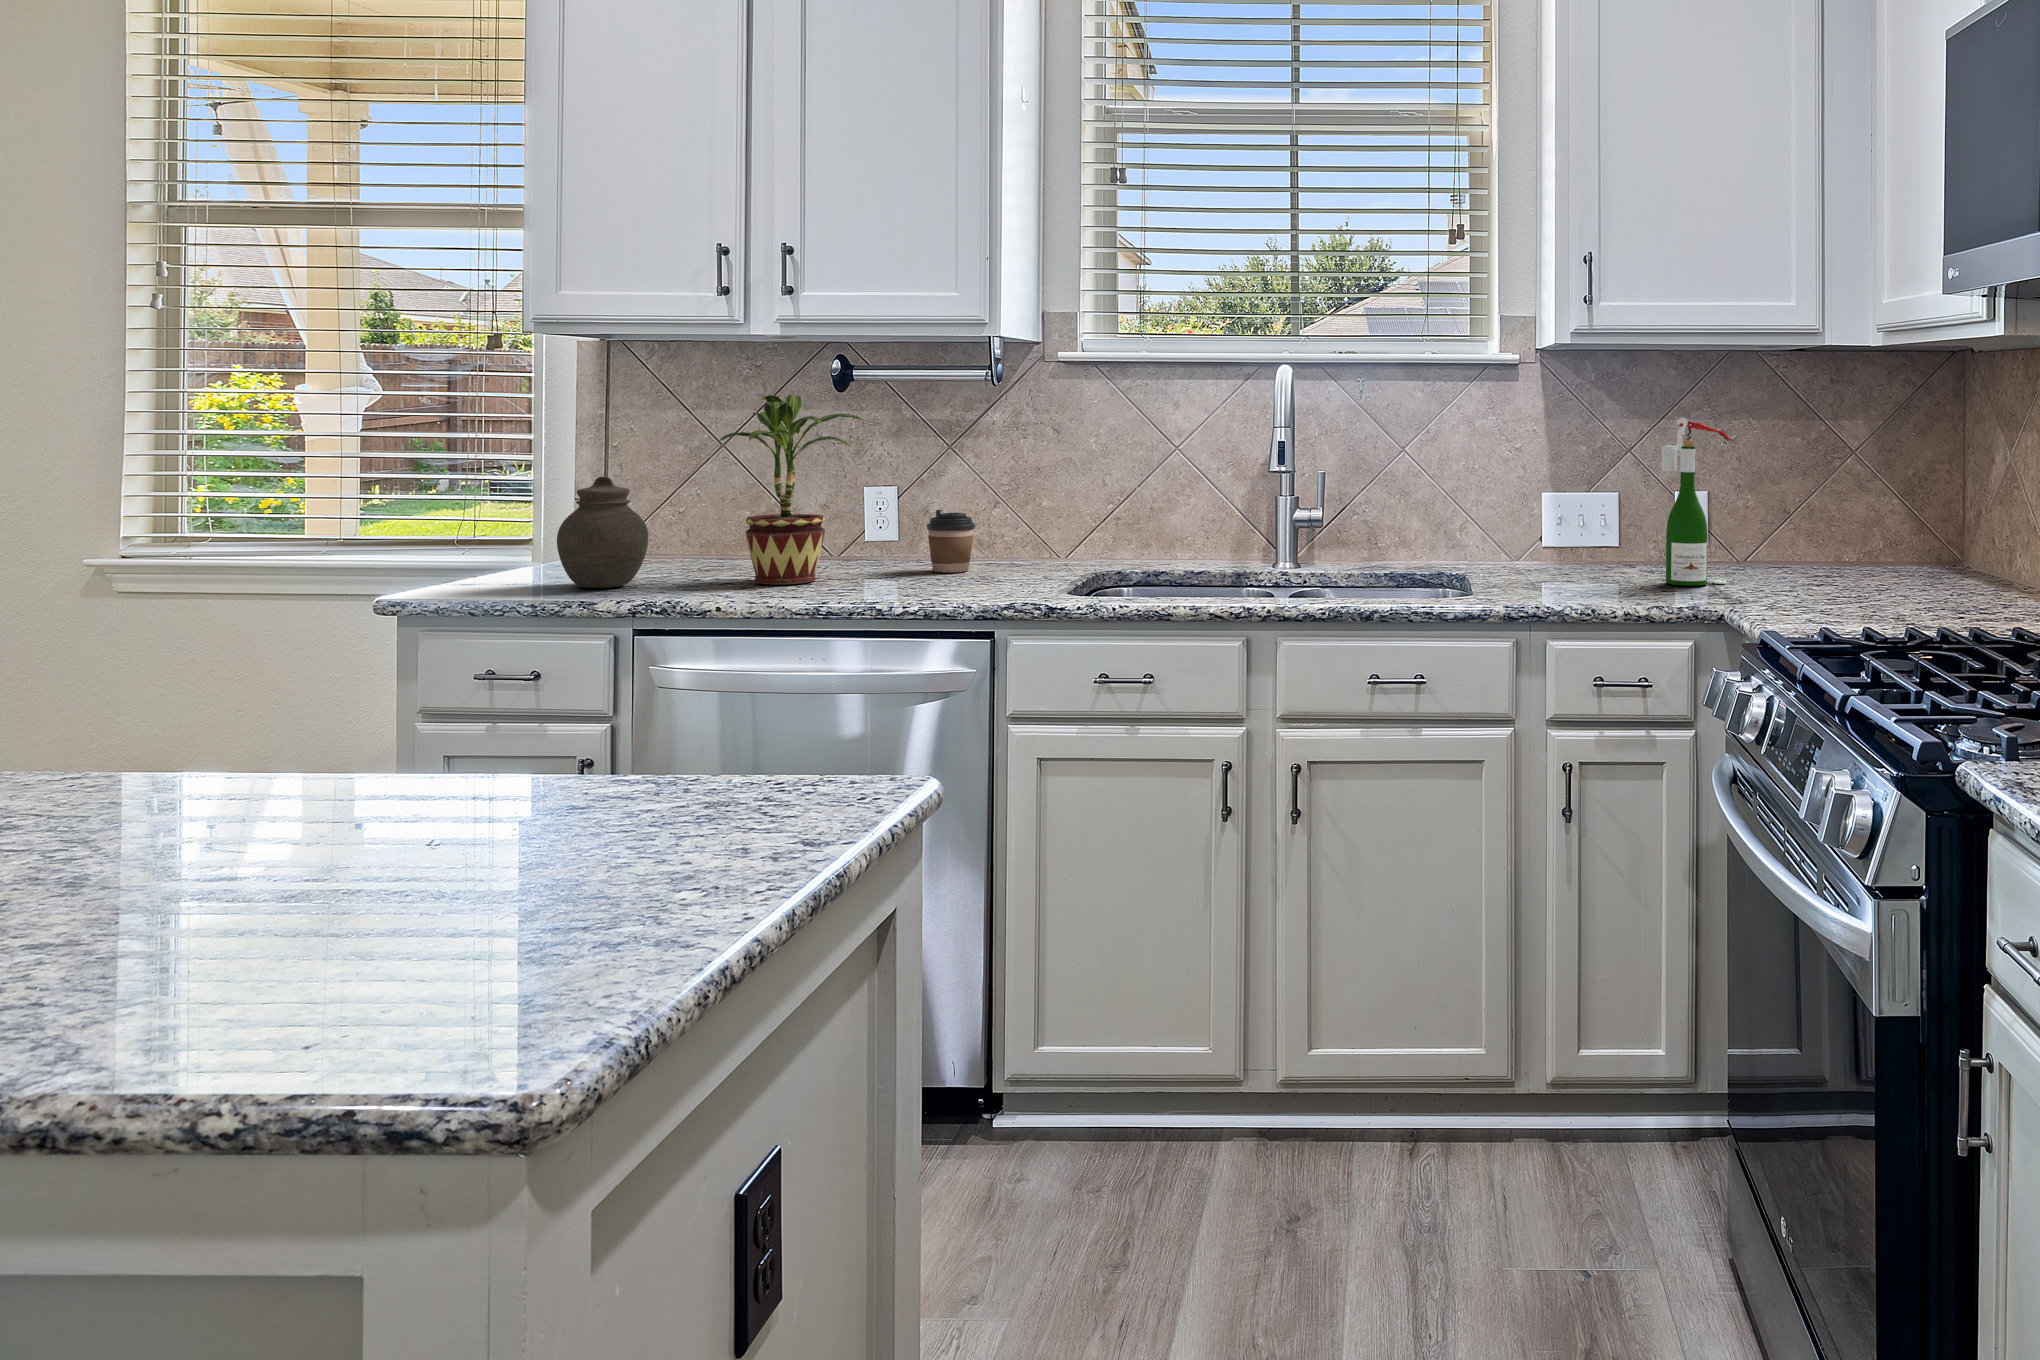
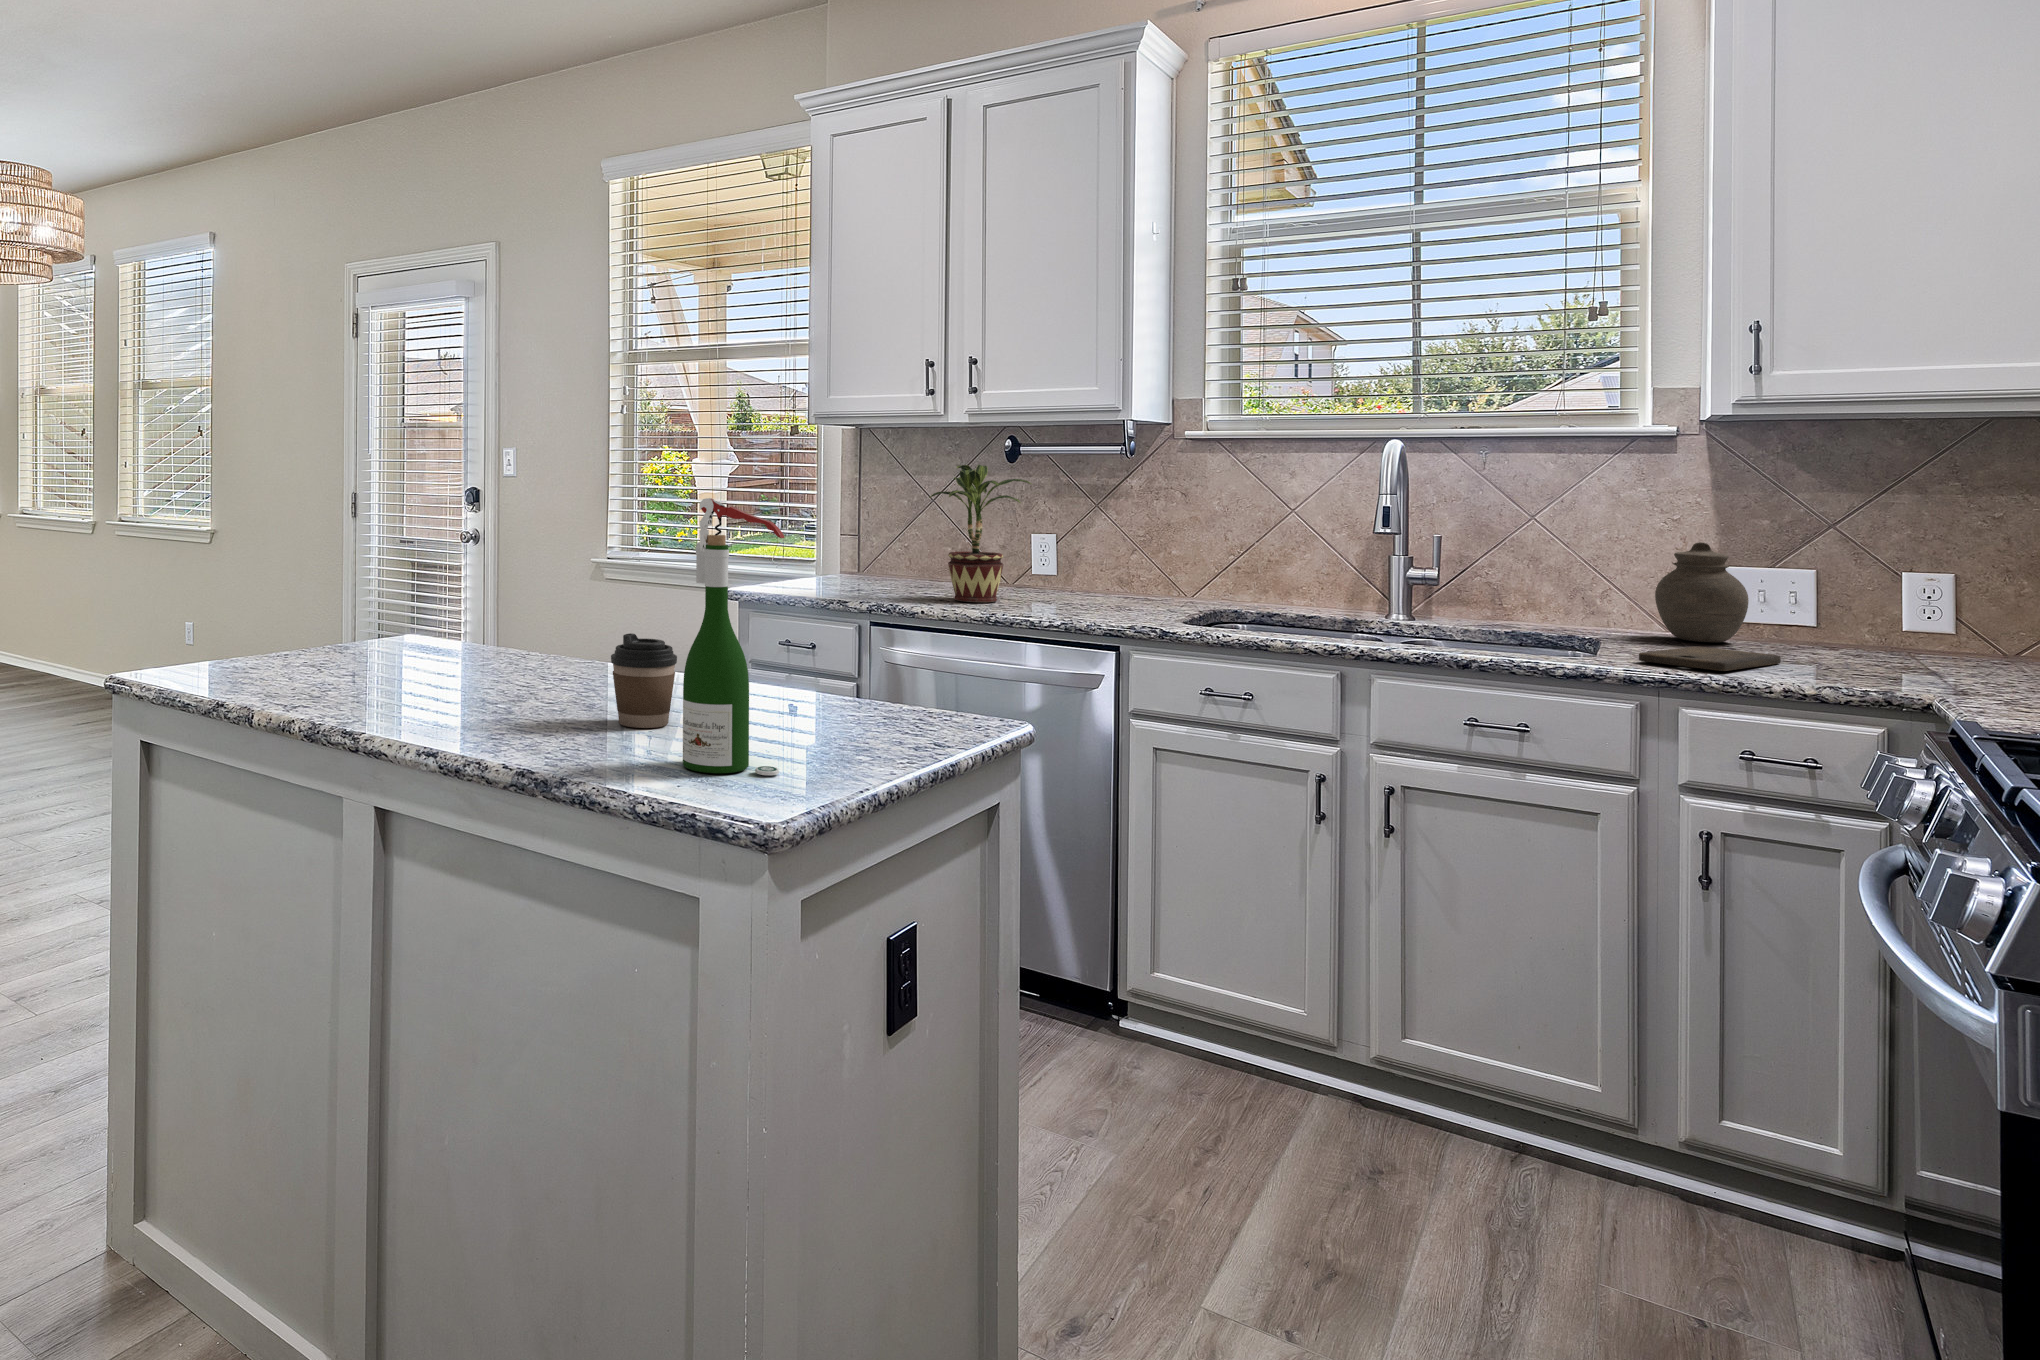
wine bottle: present [1662,417,1730,586] -> present [683,498,785,775]
jar: present [557,476,648,588] -> present [1655,542,1749,642]
coffee cup: present [927,510,975,573] -> present [611,633,677,728]
cutting board: none [1515,576,1617,600] -> present [1639,646,1781,671]

